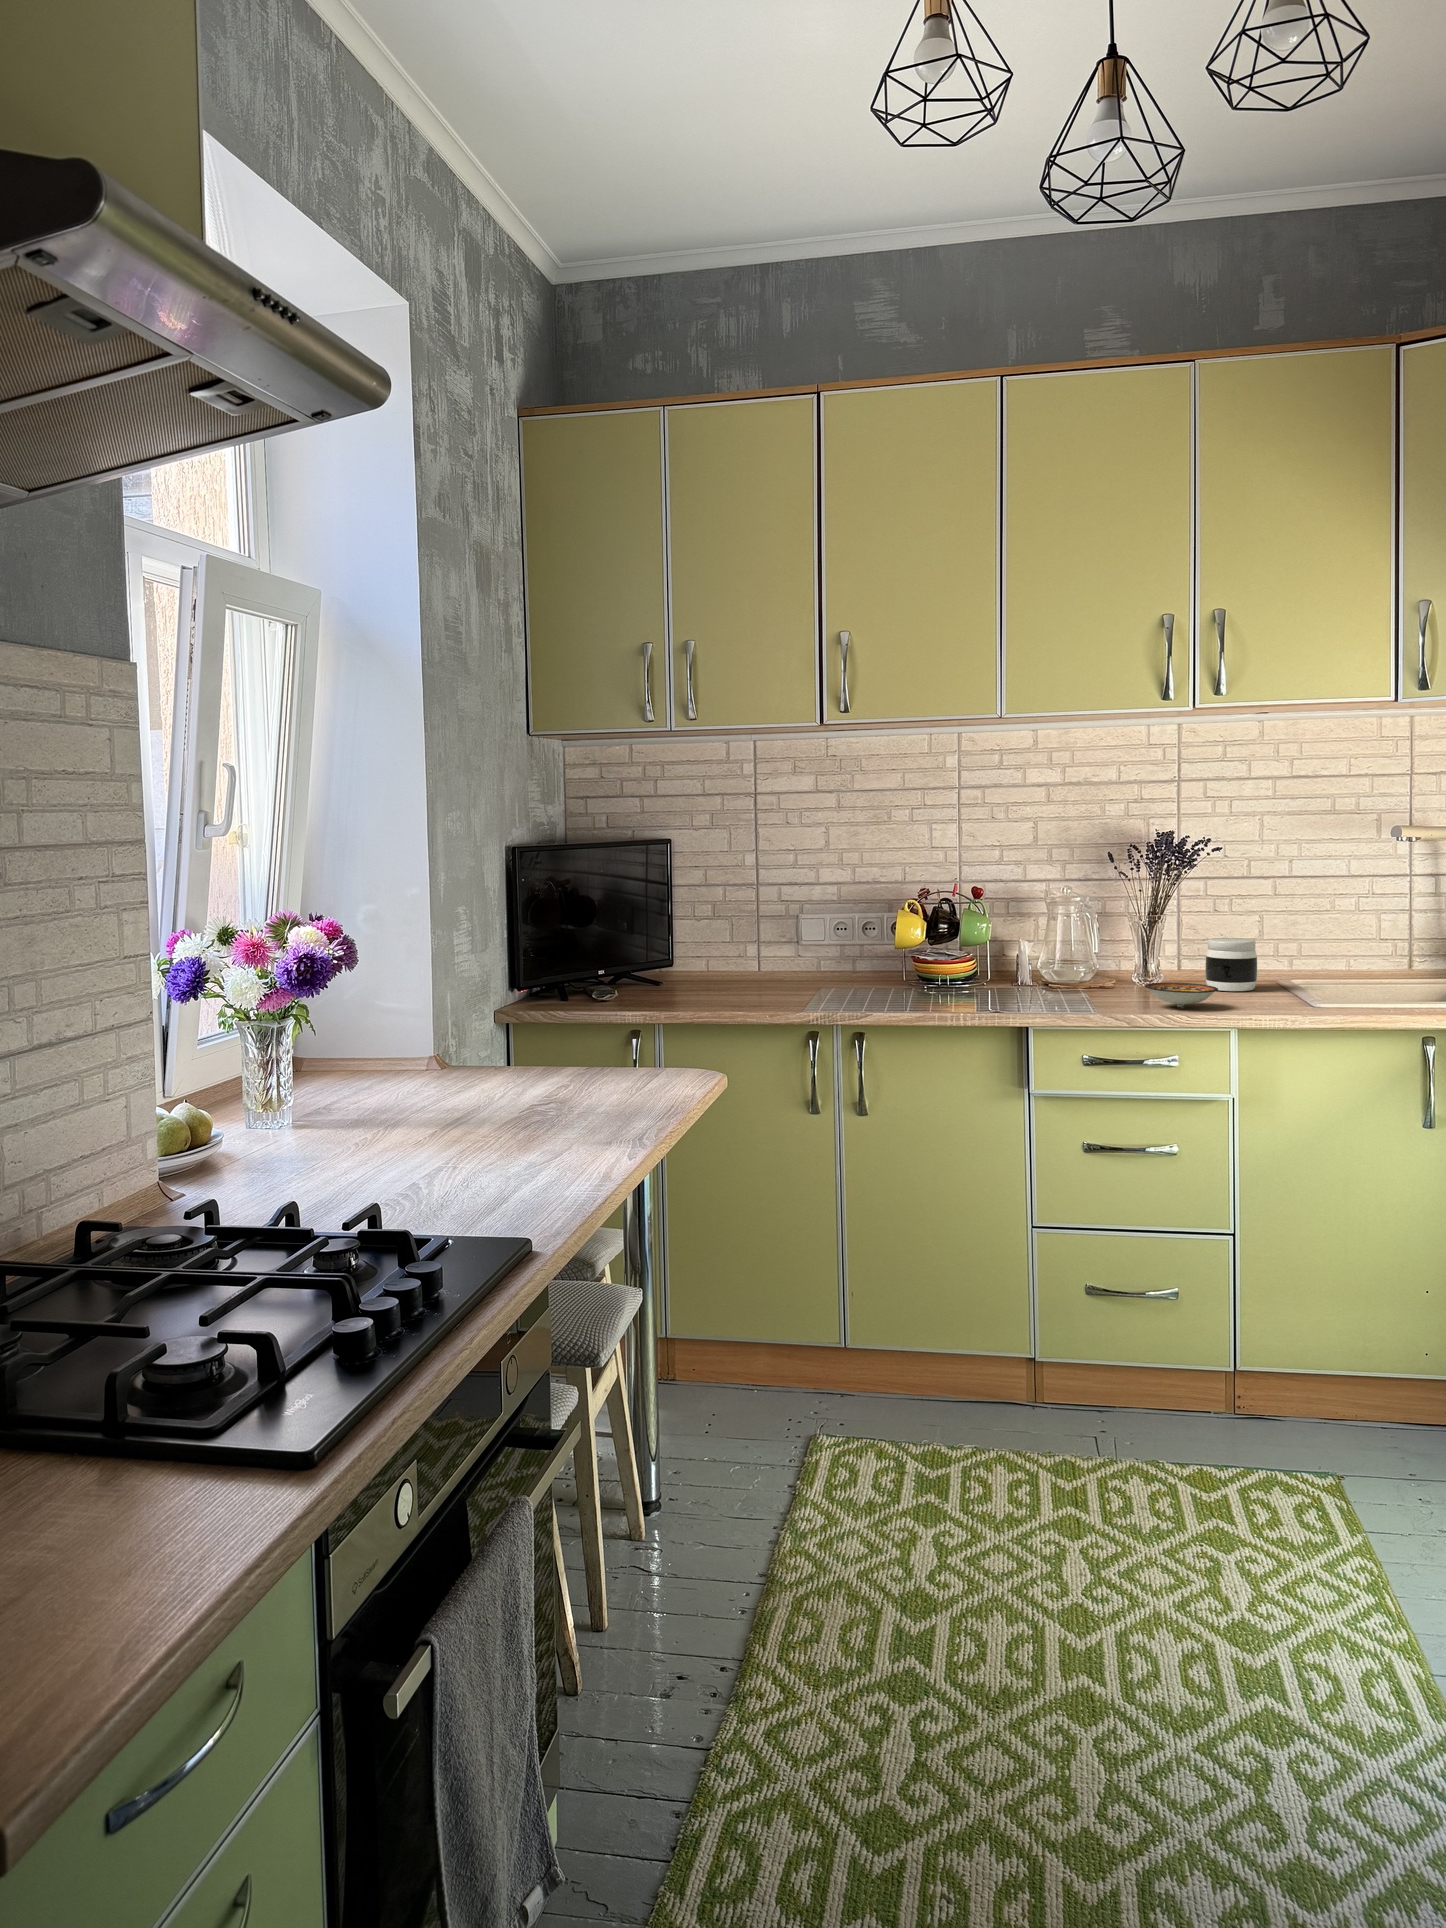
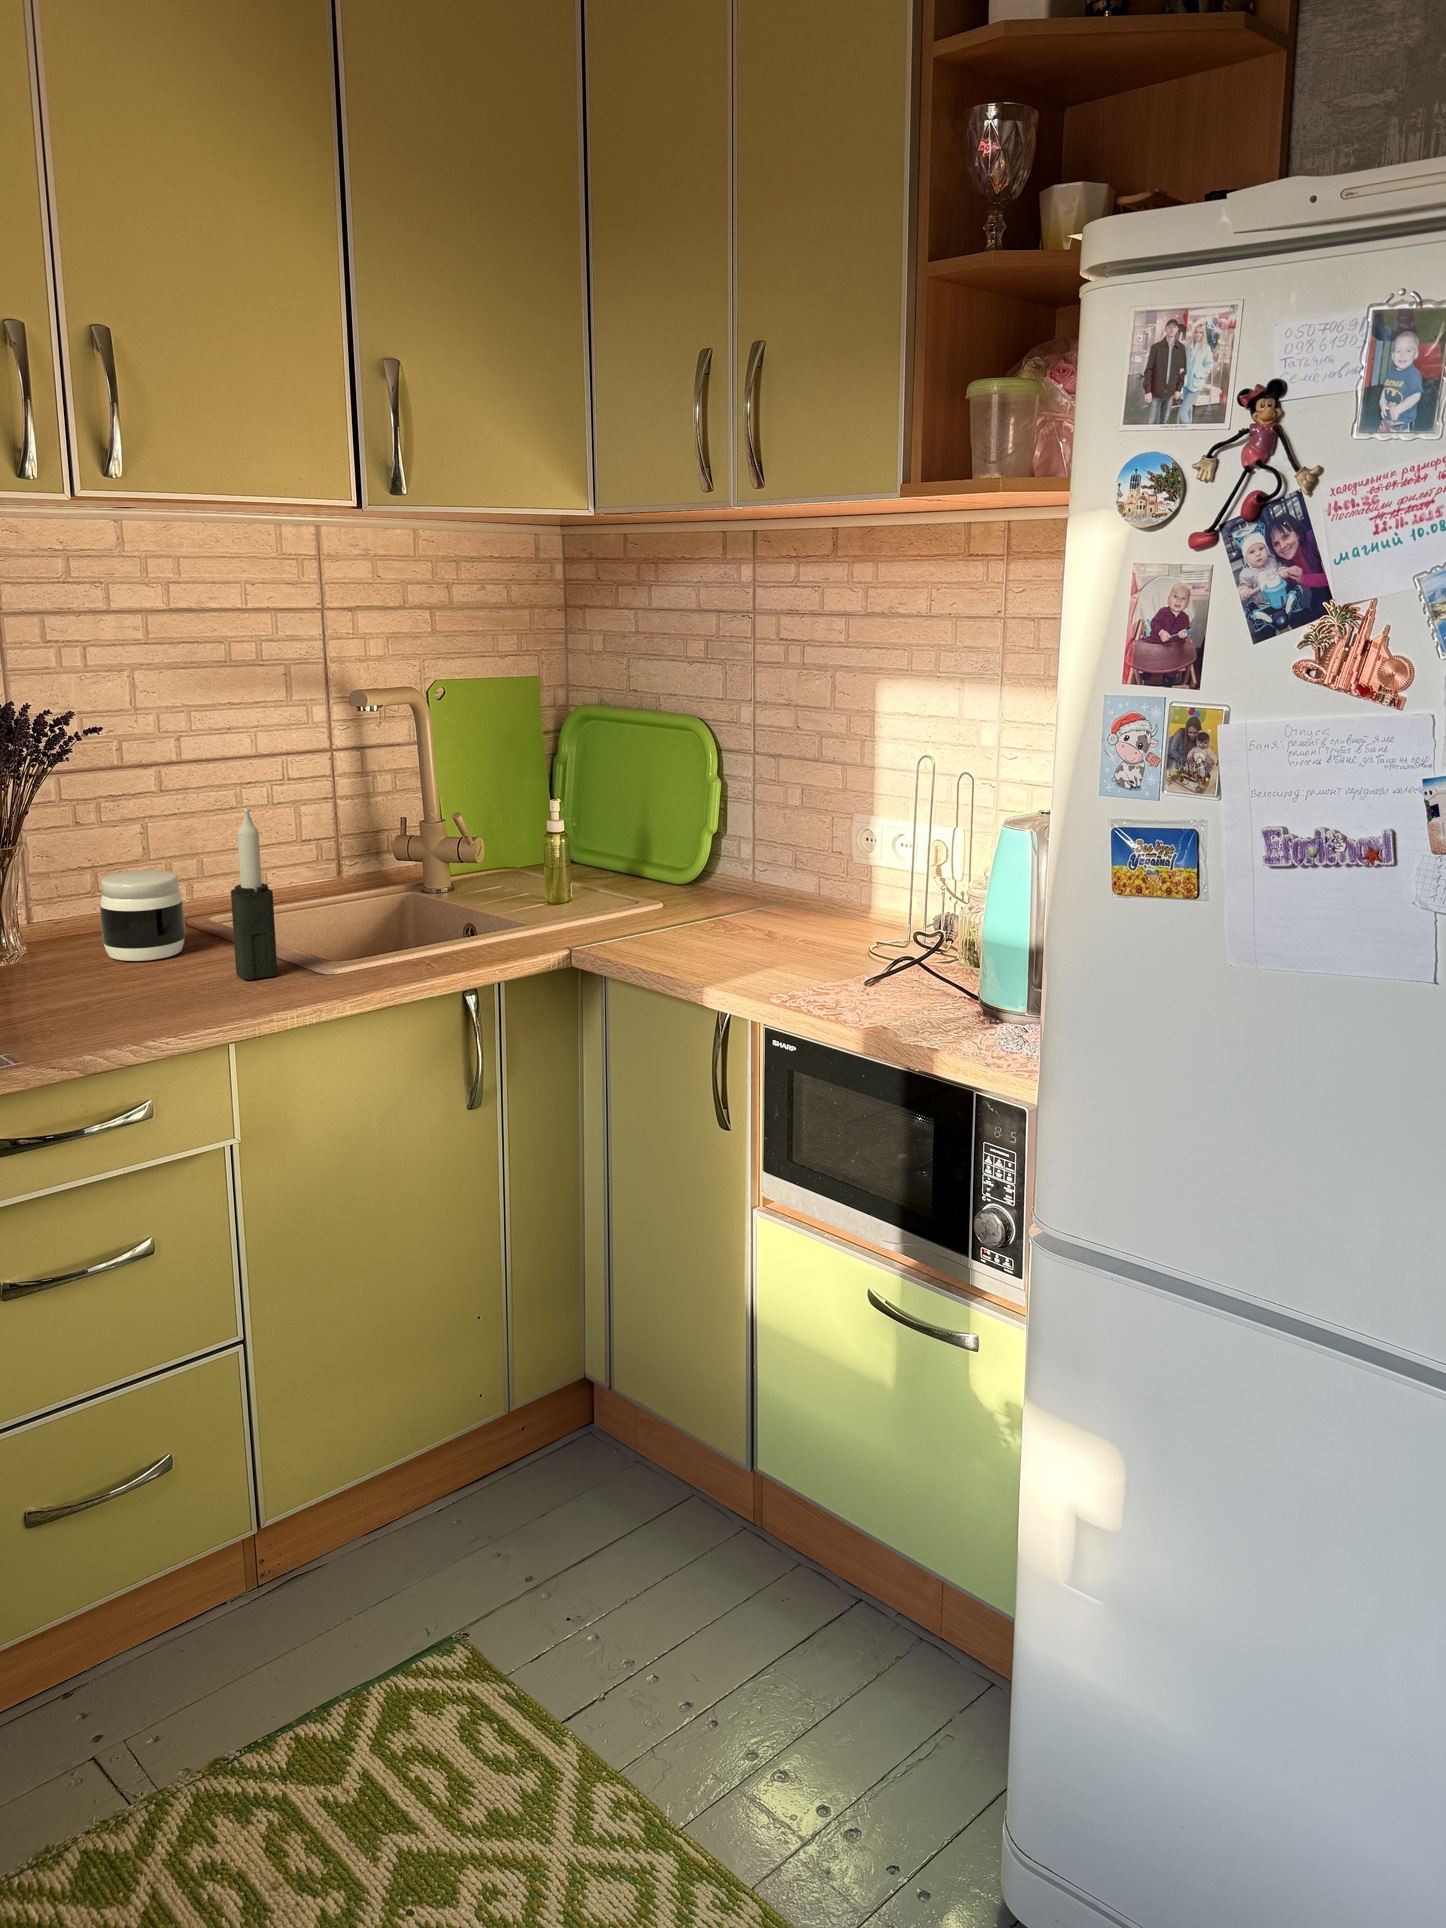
candle: none [1263,894,1288,1004] -> present [231,808,278,980]
ceramic bowl: present [1145,982,1218,1007] -> none [70,970,195,1017]

